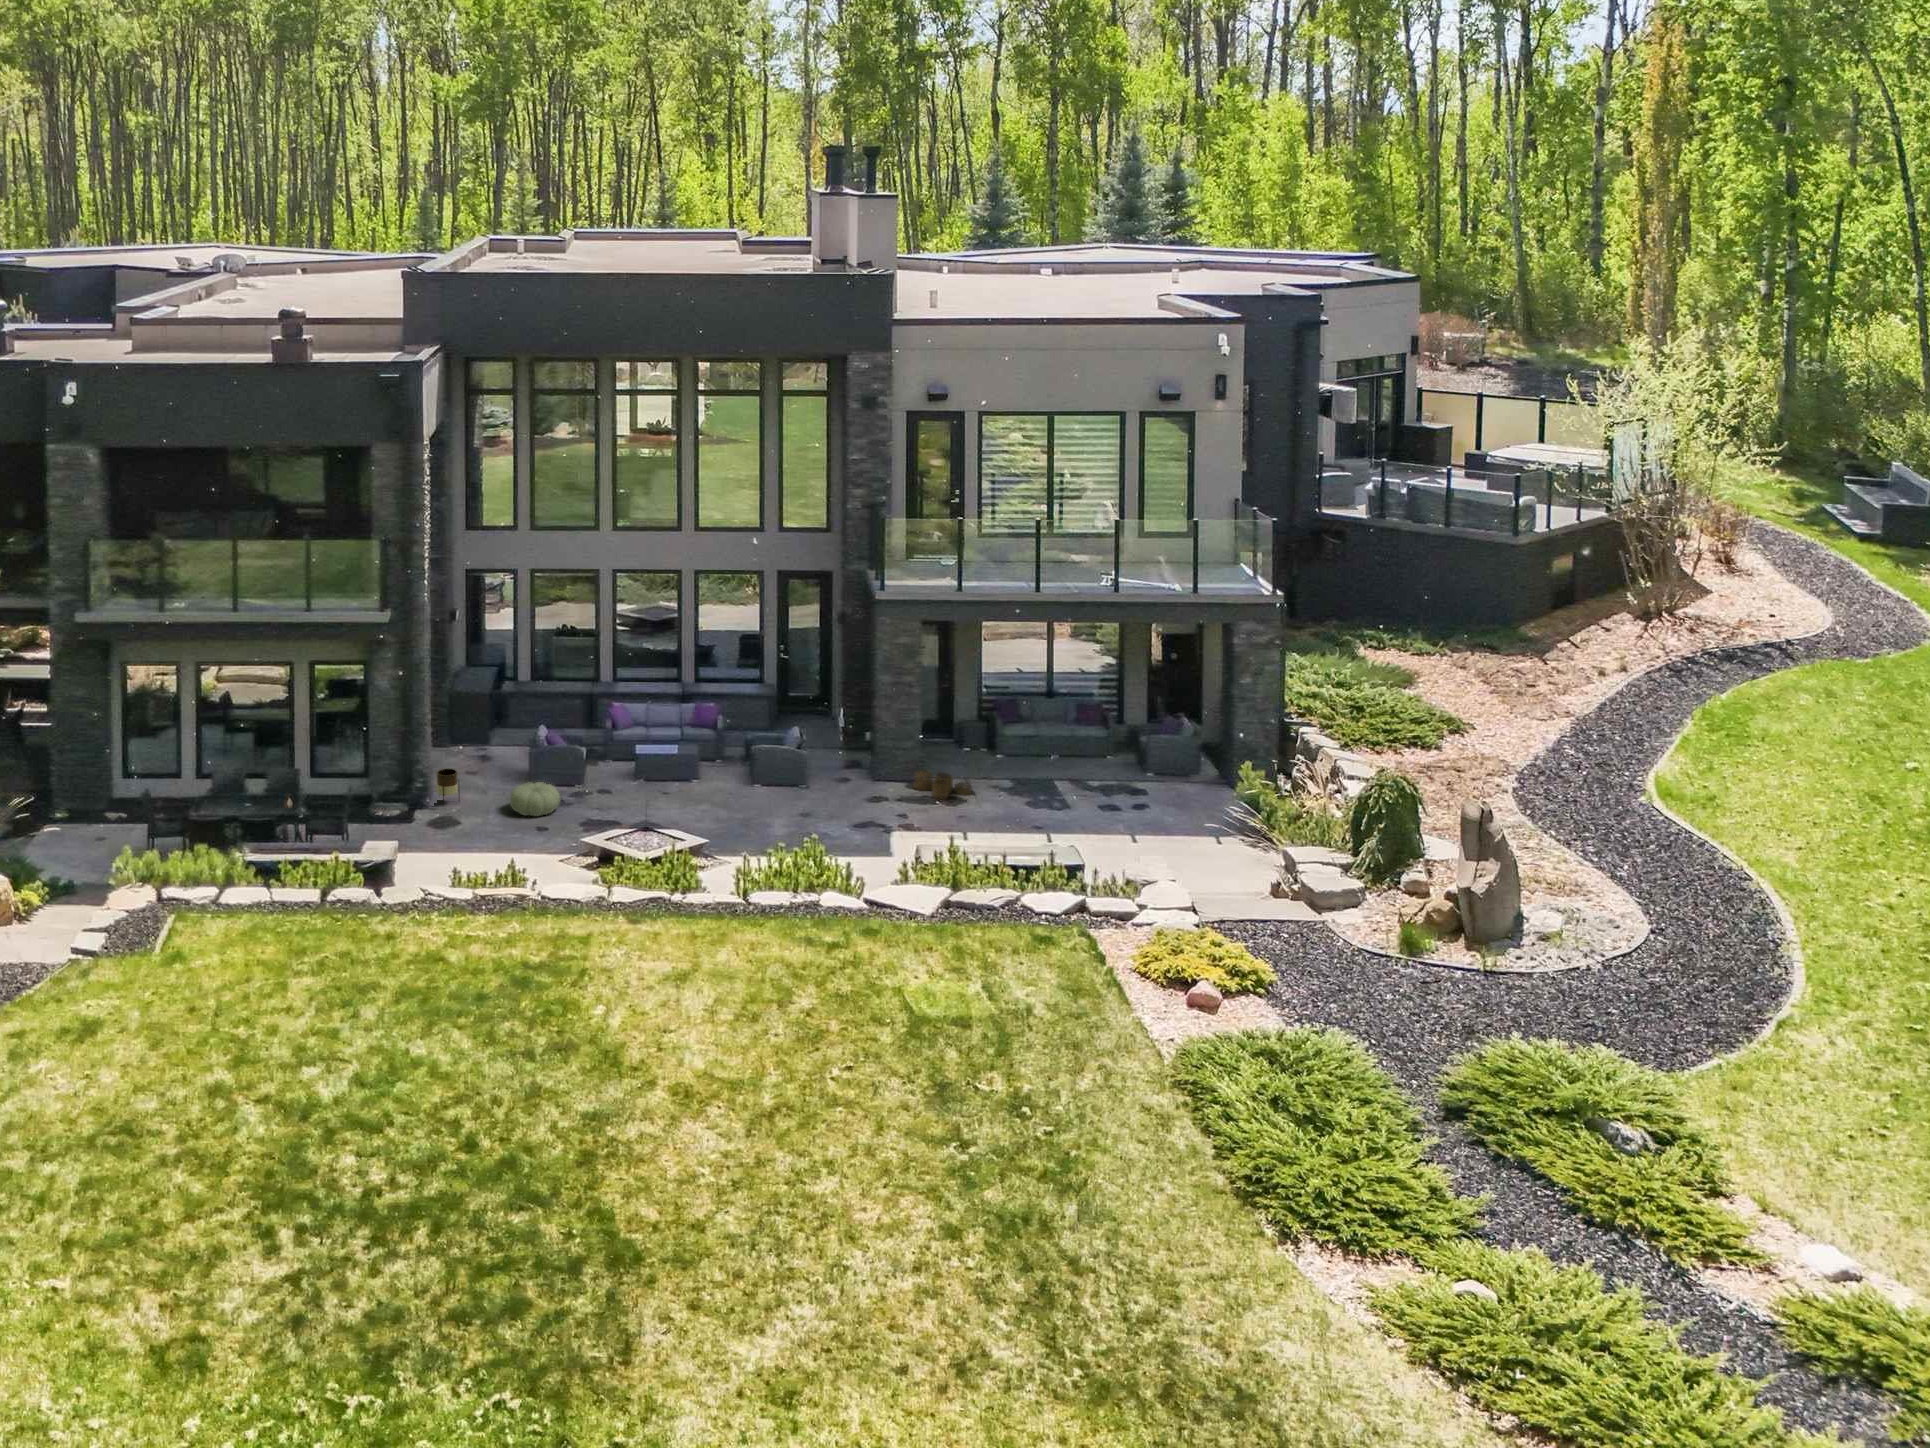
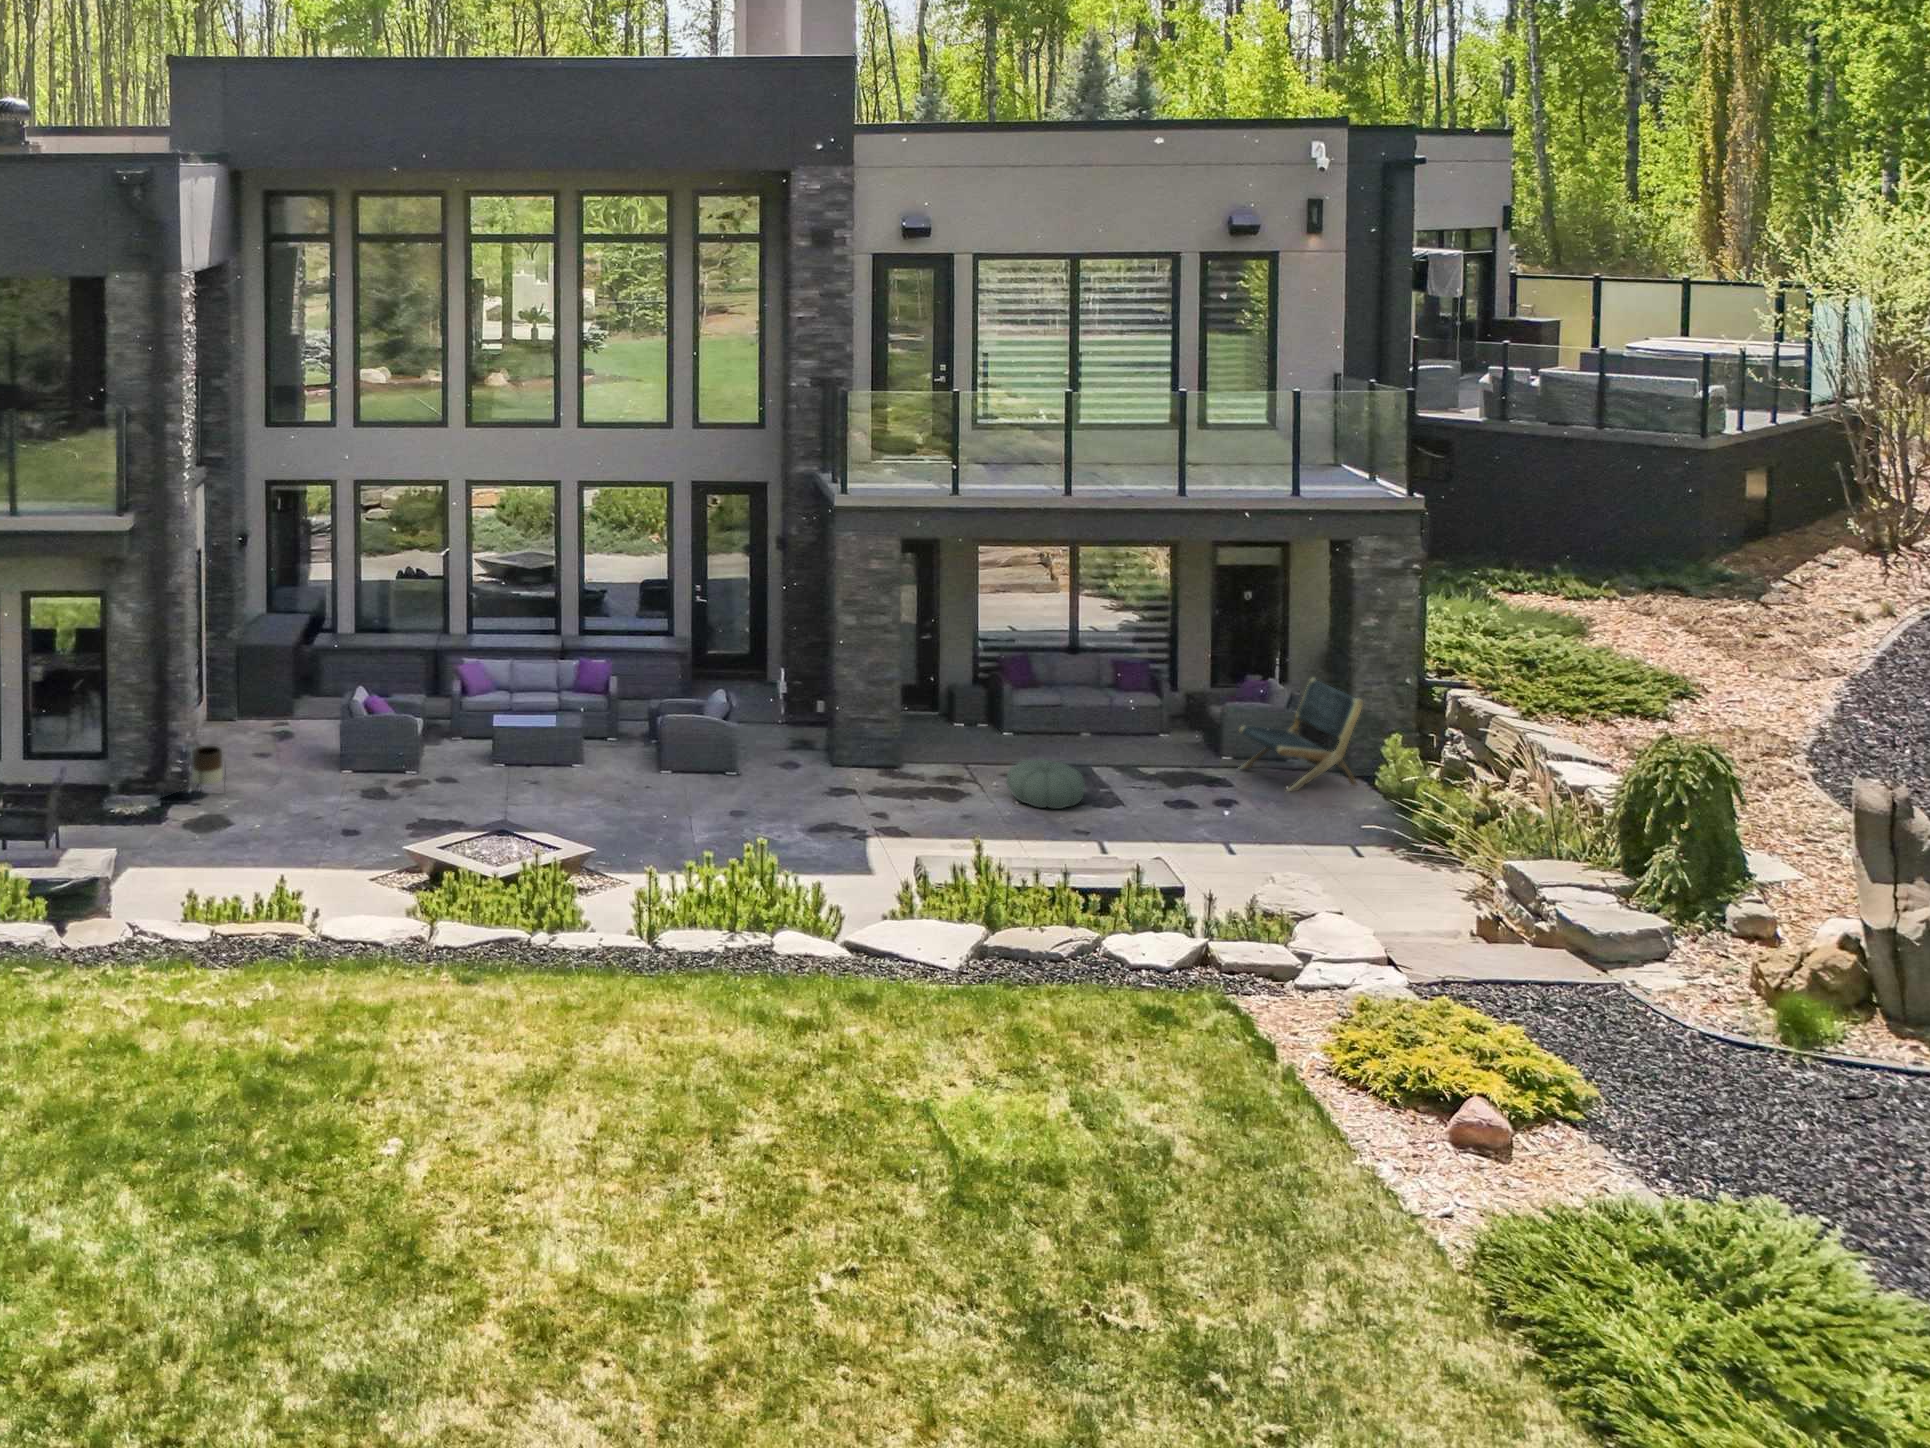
lounge chair: none [1153,718,1234,800] -> present [1239,678,1363,791]
woven basket: present [913,770,971,800] -> none [888,748,976,796]
pouf: present [510,782,560,816] -> present [1006,759,1085,809]

